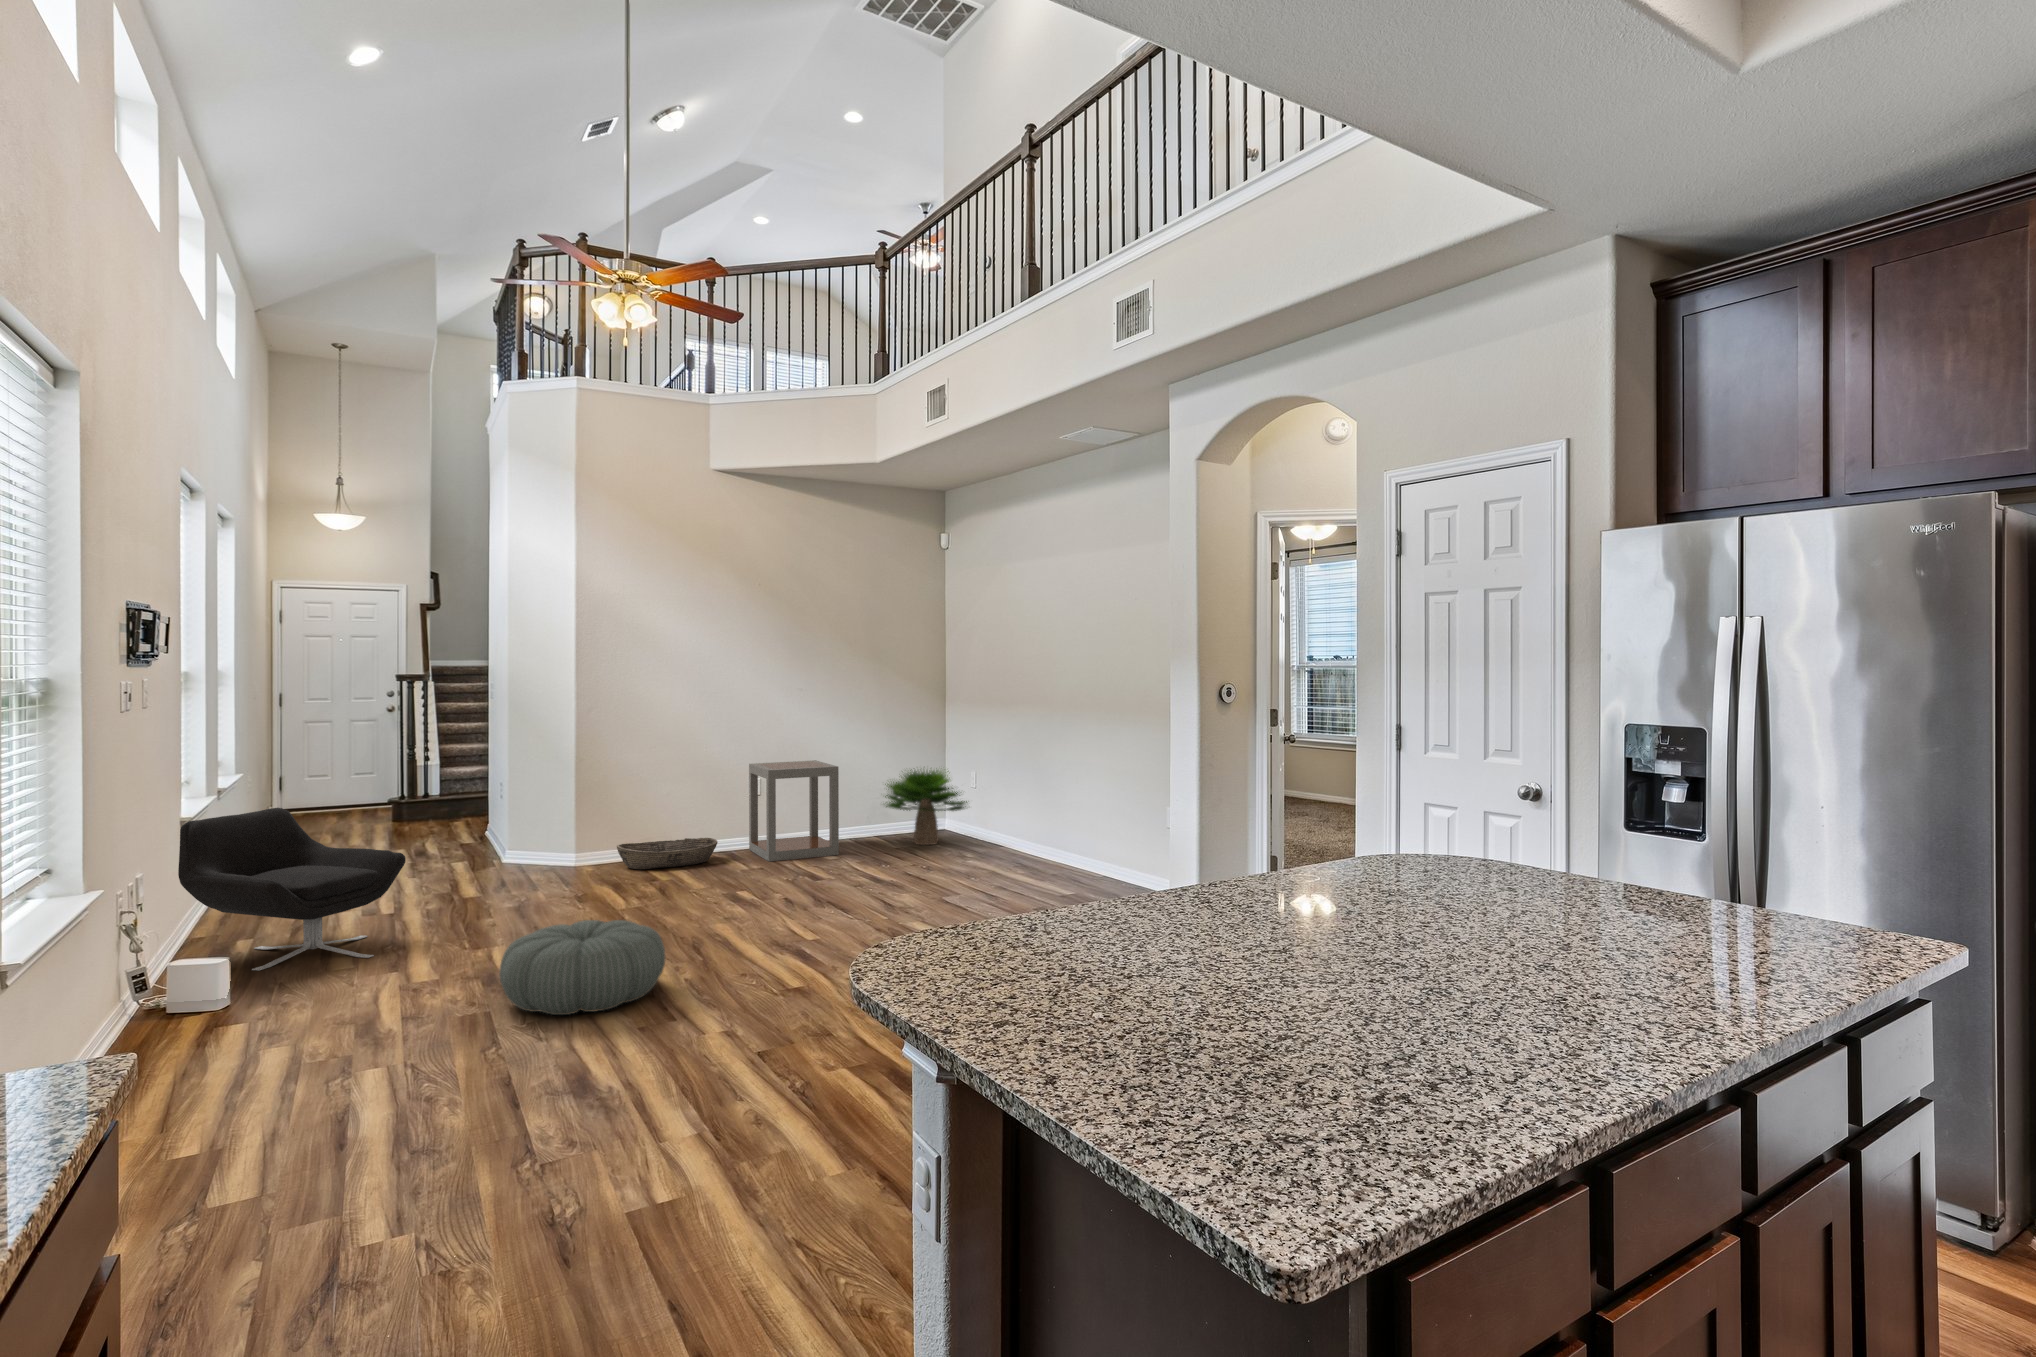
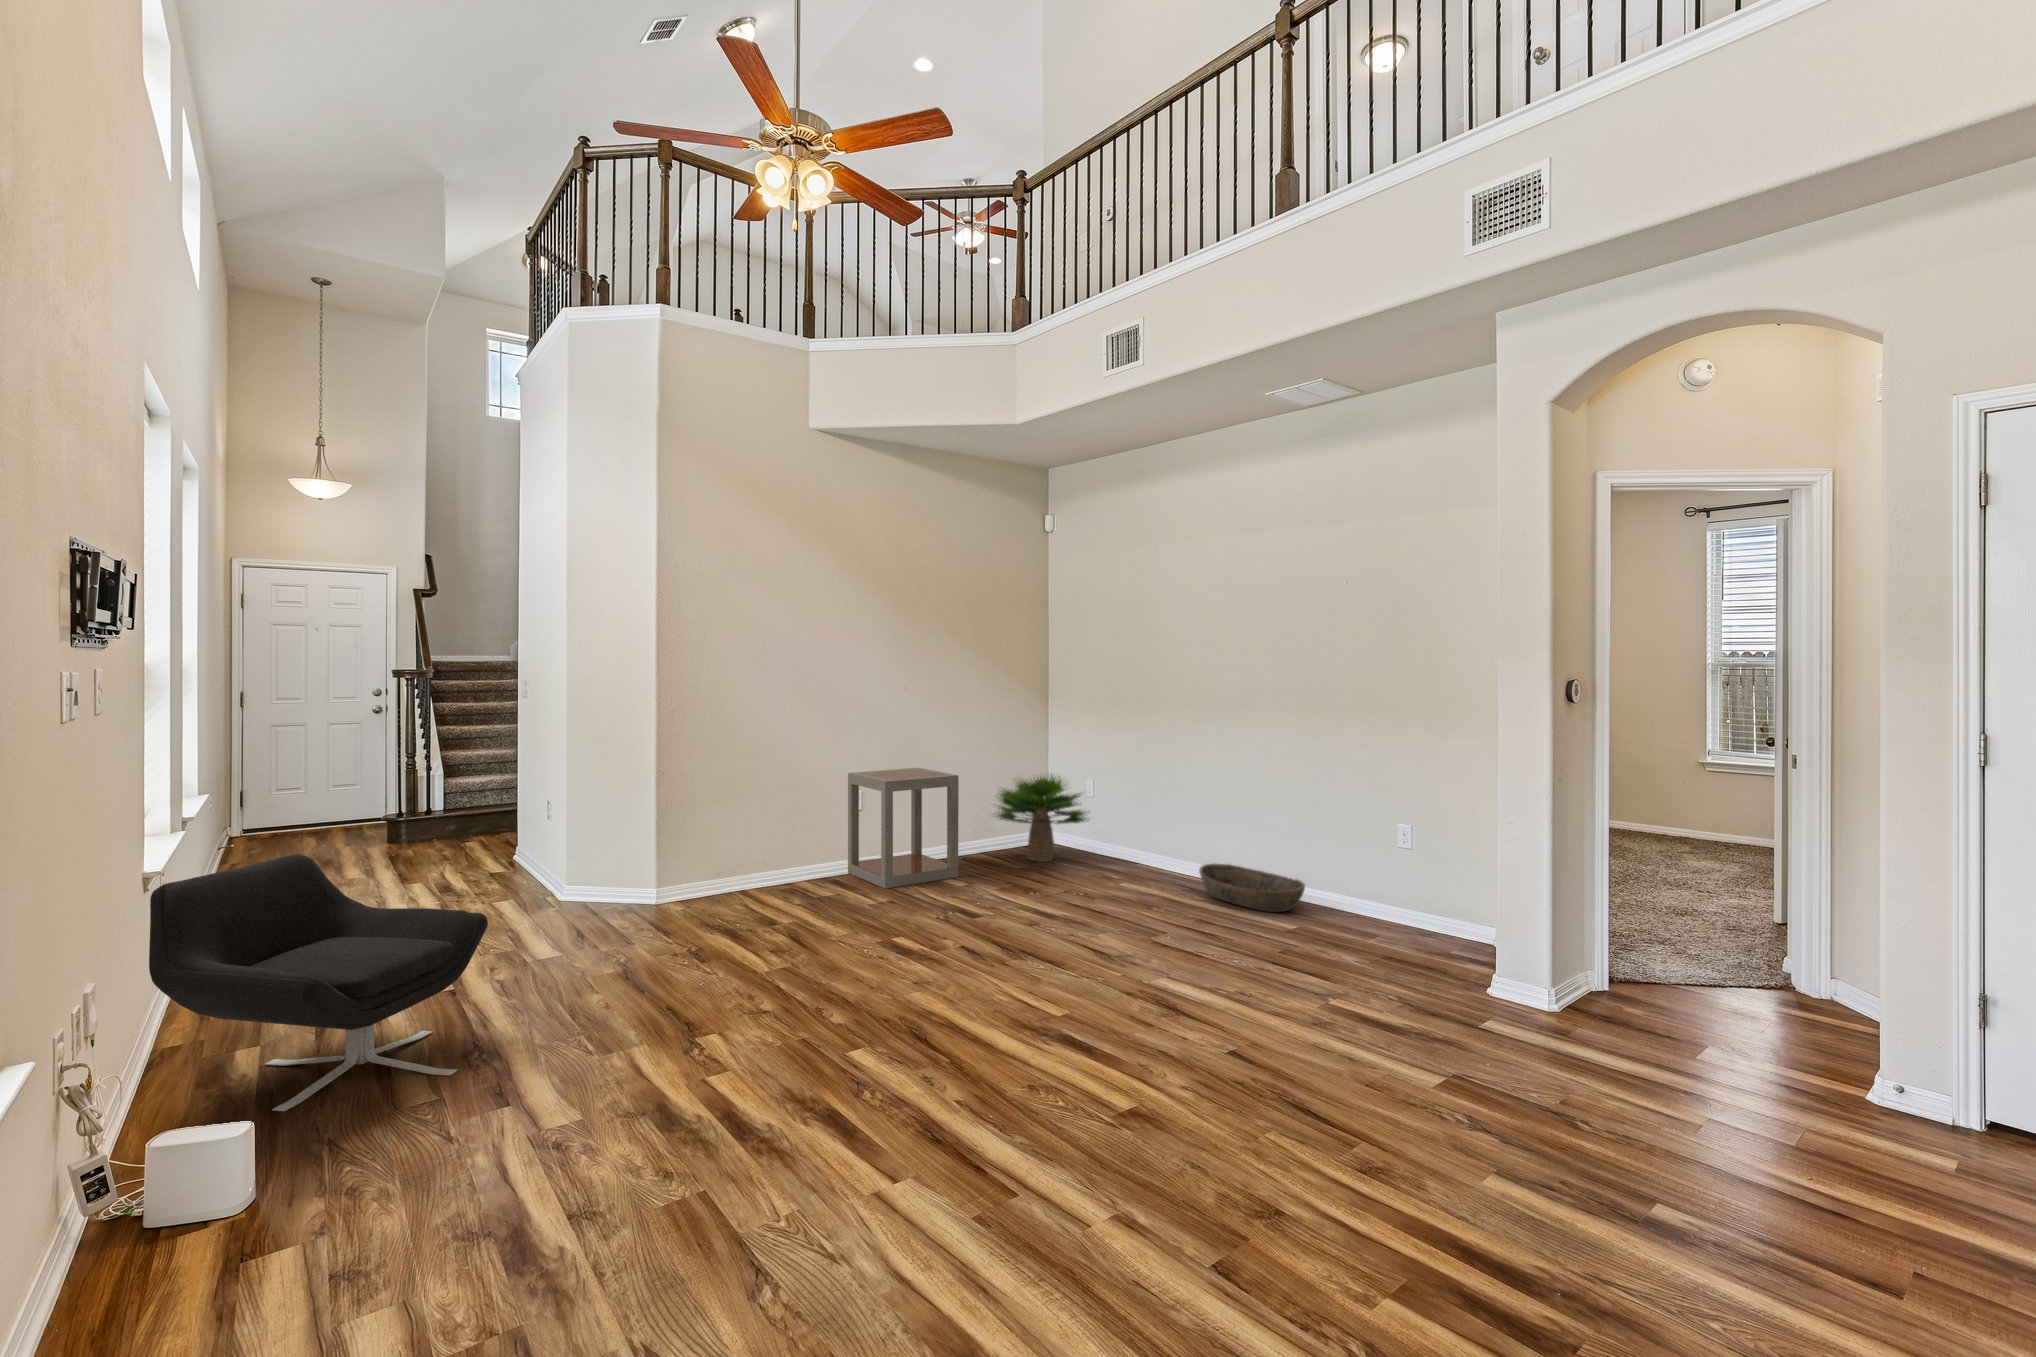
basket: present [617,838,718,869] -> present [1199,864,1305,912]
pouf: present [499,920,665,1015] -> none [708,1018,946,1193]

